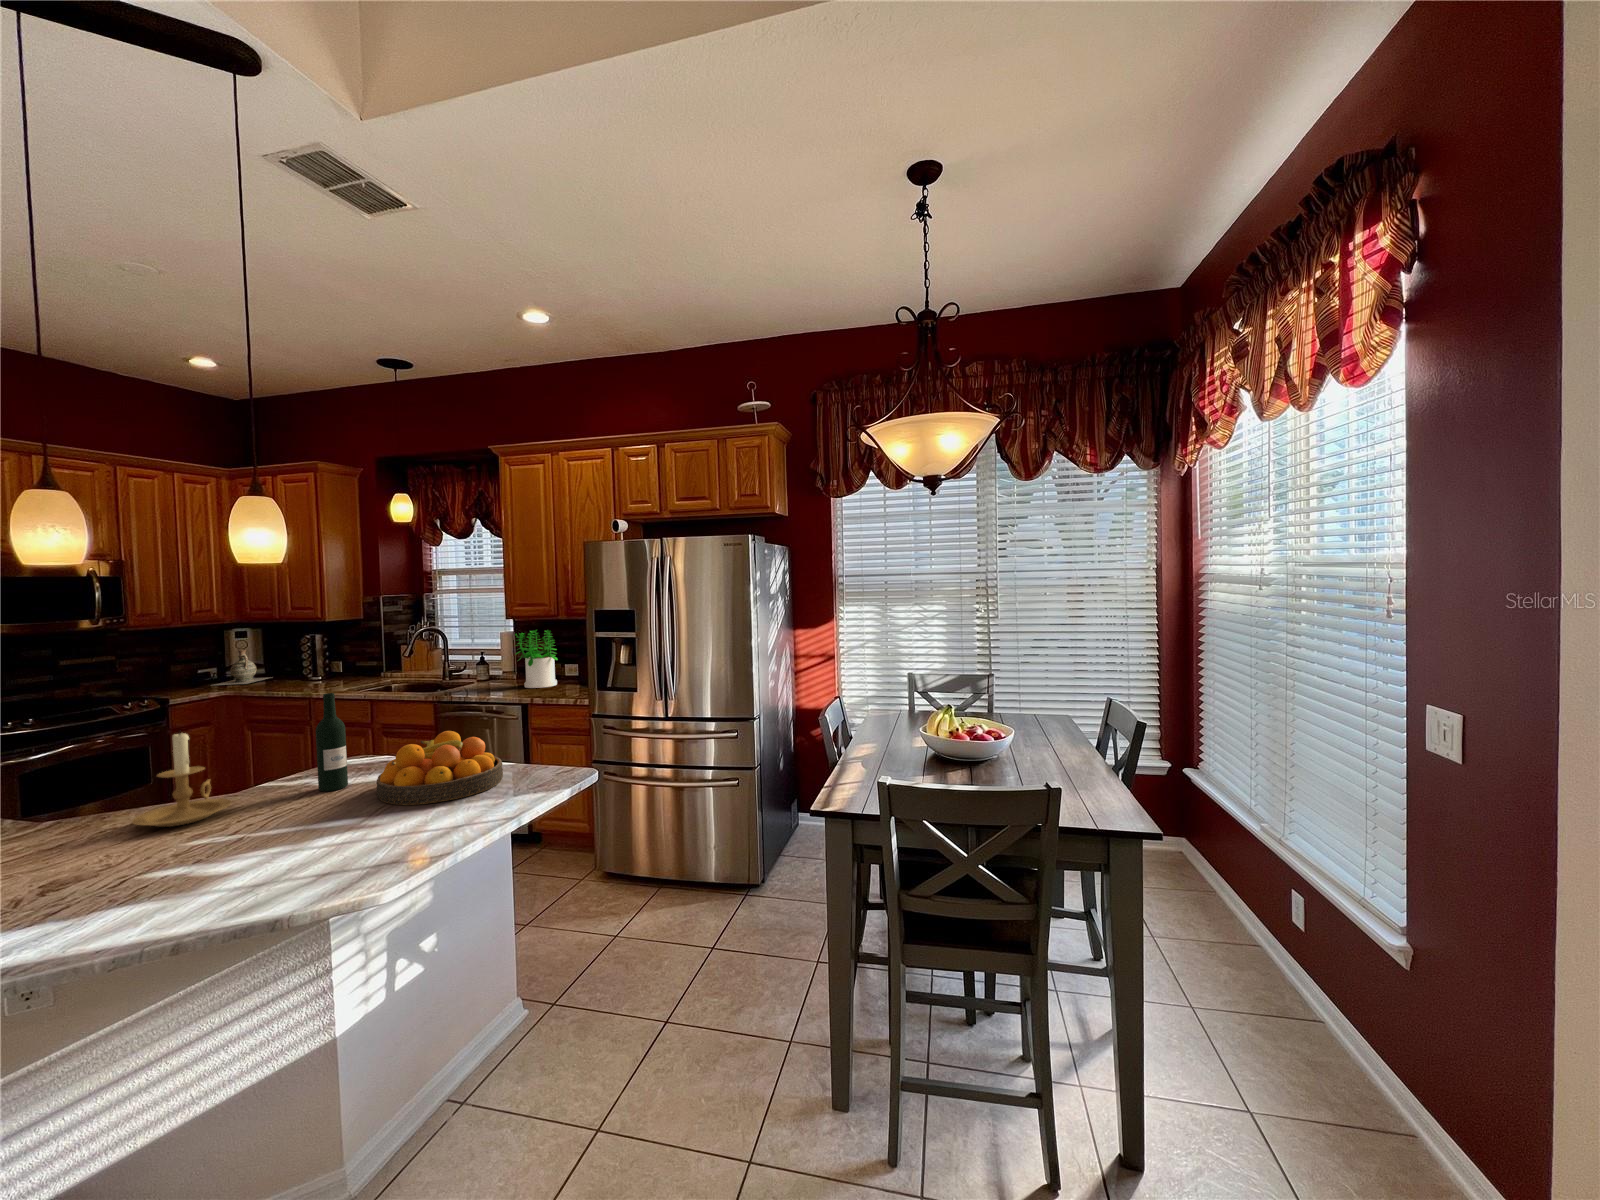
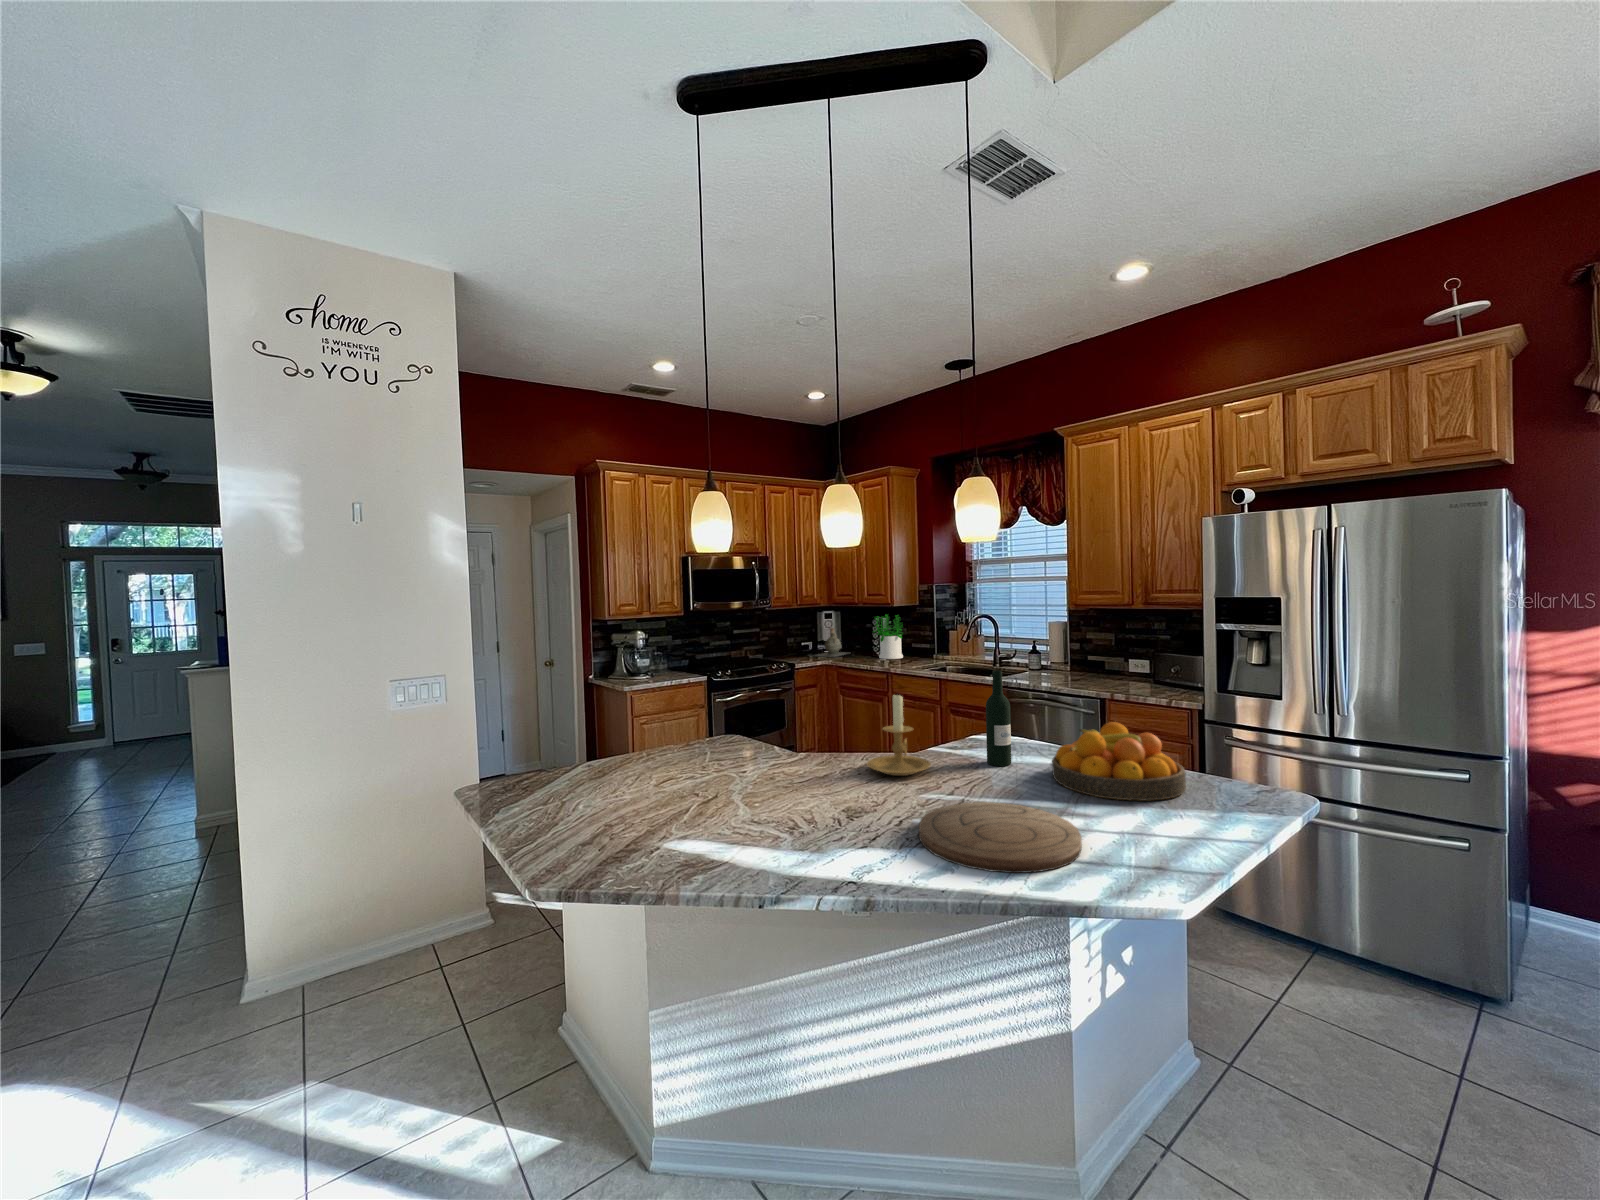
potted plant: present [515,630,558,688] -> present [873,615,903,659]
cutting board: none [119,832,334,917] -> present [919,802,1082,873]

